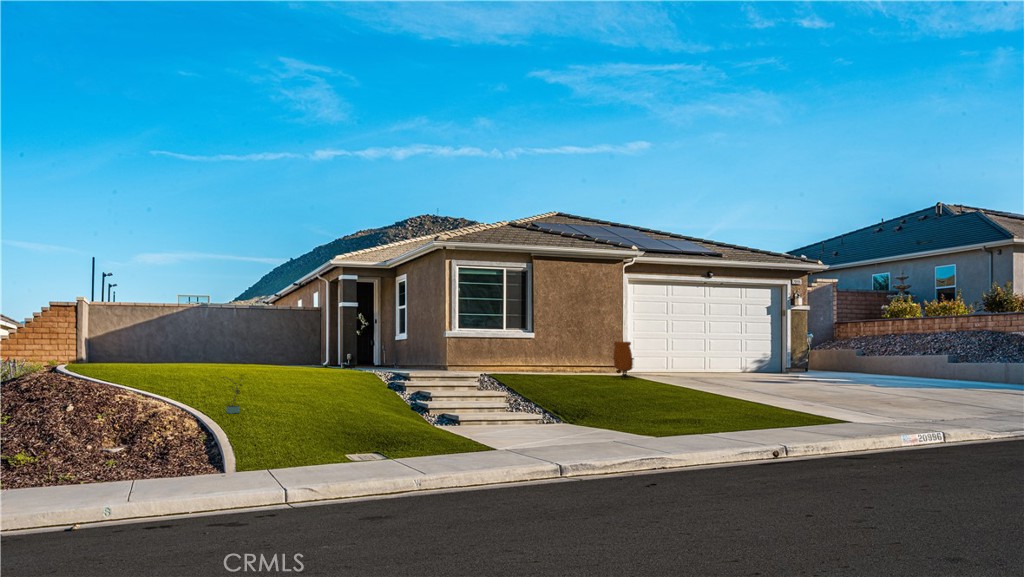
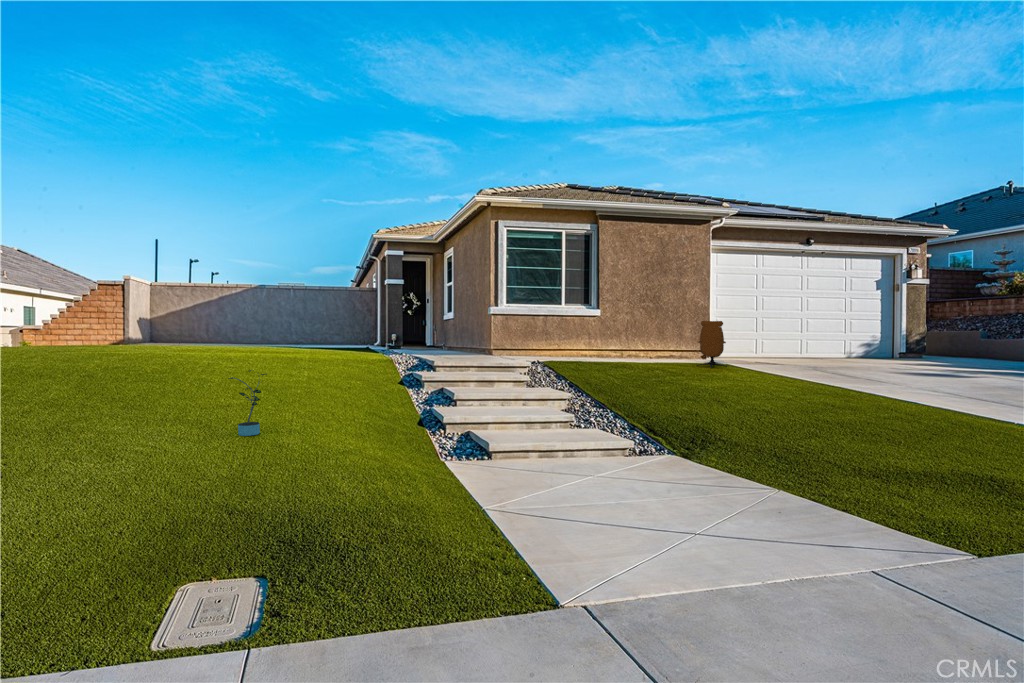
potted plant: present [226,379,243,413] -> present [228,370,267,436]

